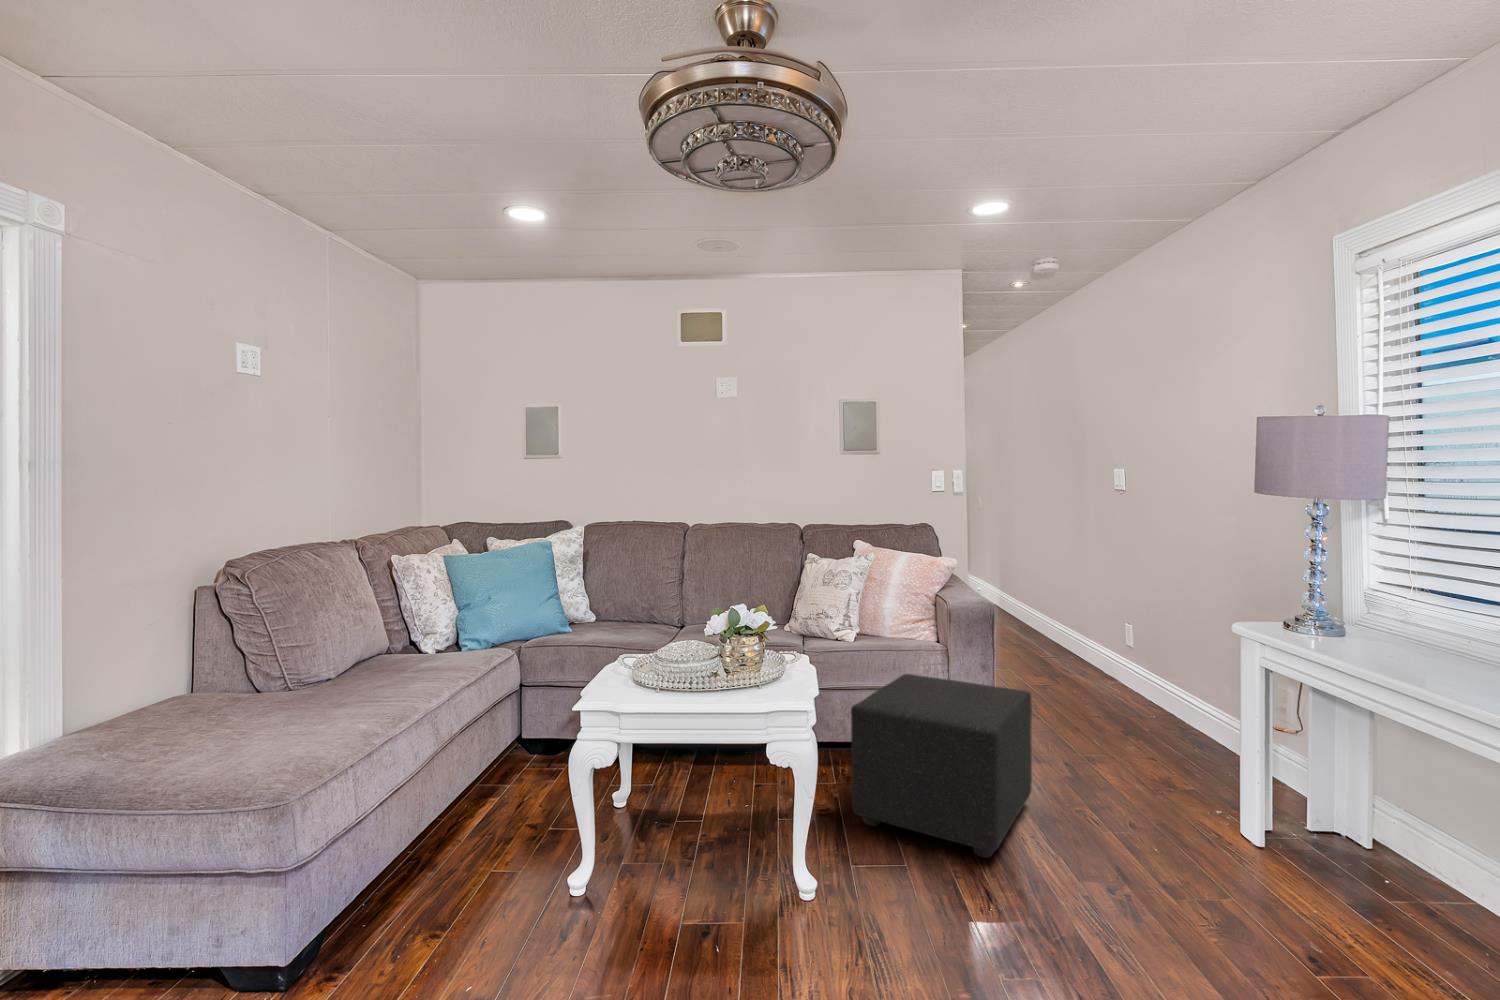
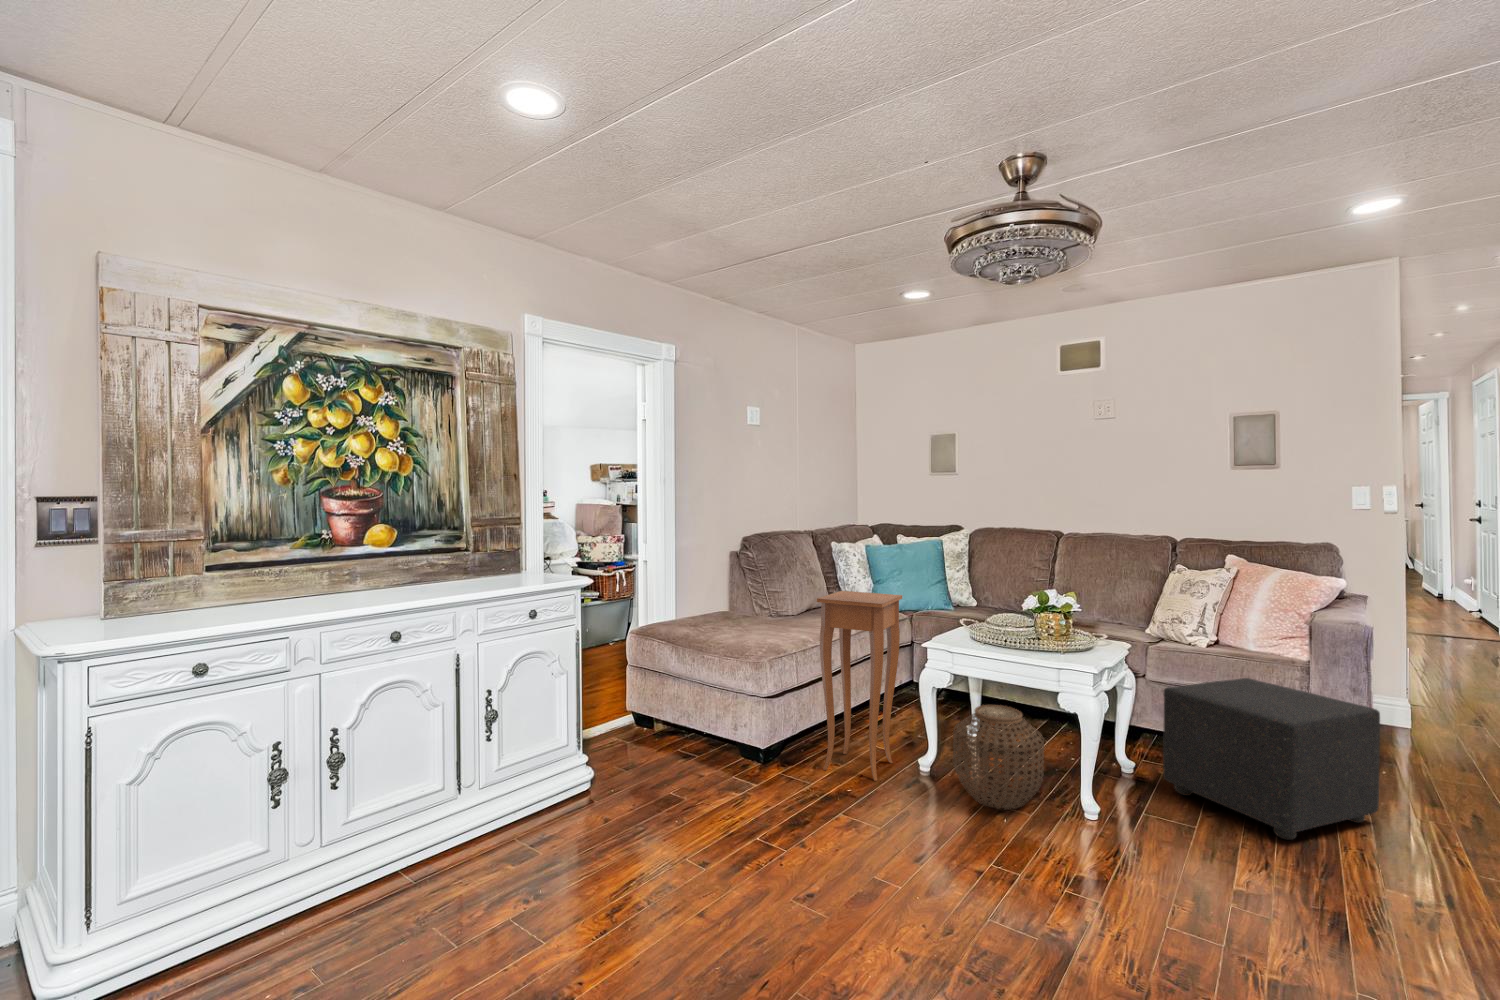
side table: none [389,638,532,957] -> present [817,591,902,781]
woven basket: none [628,778,750,936] -> present [953,705,1044,809]

